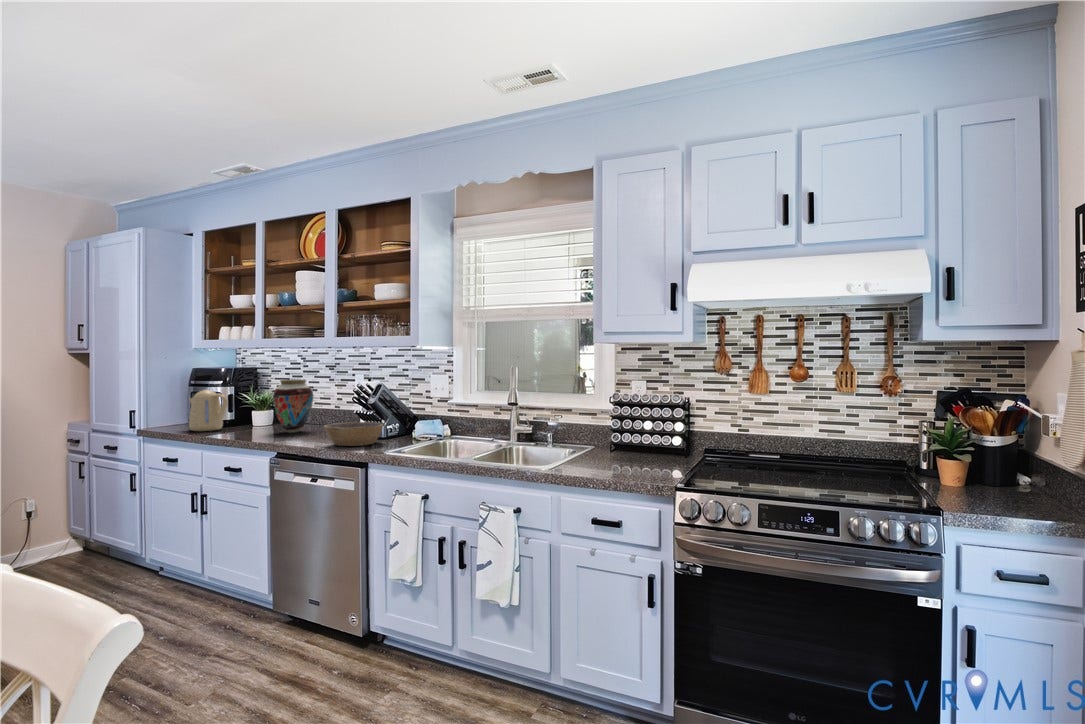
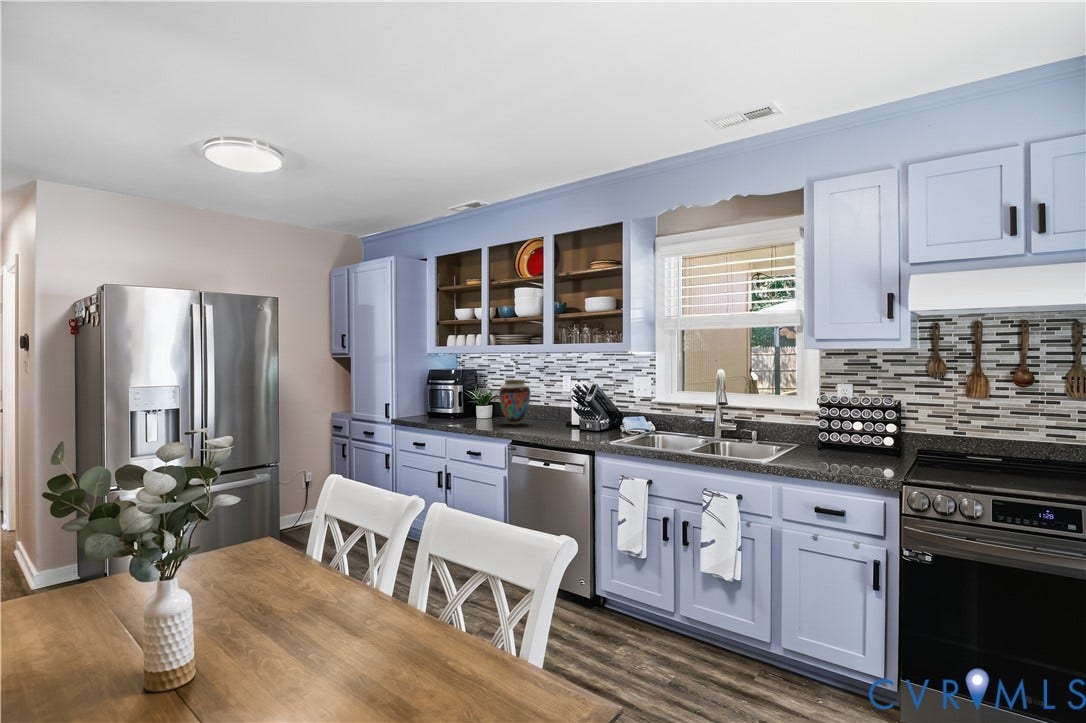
kettle: present [189,390,228,431] -> none [430,387,460,421]
bowl: present [324,422,383,446] -> none [552,417,600,437]

